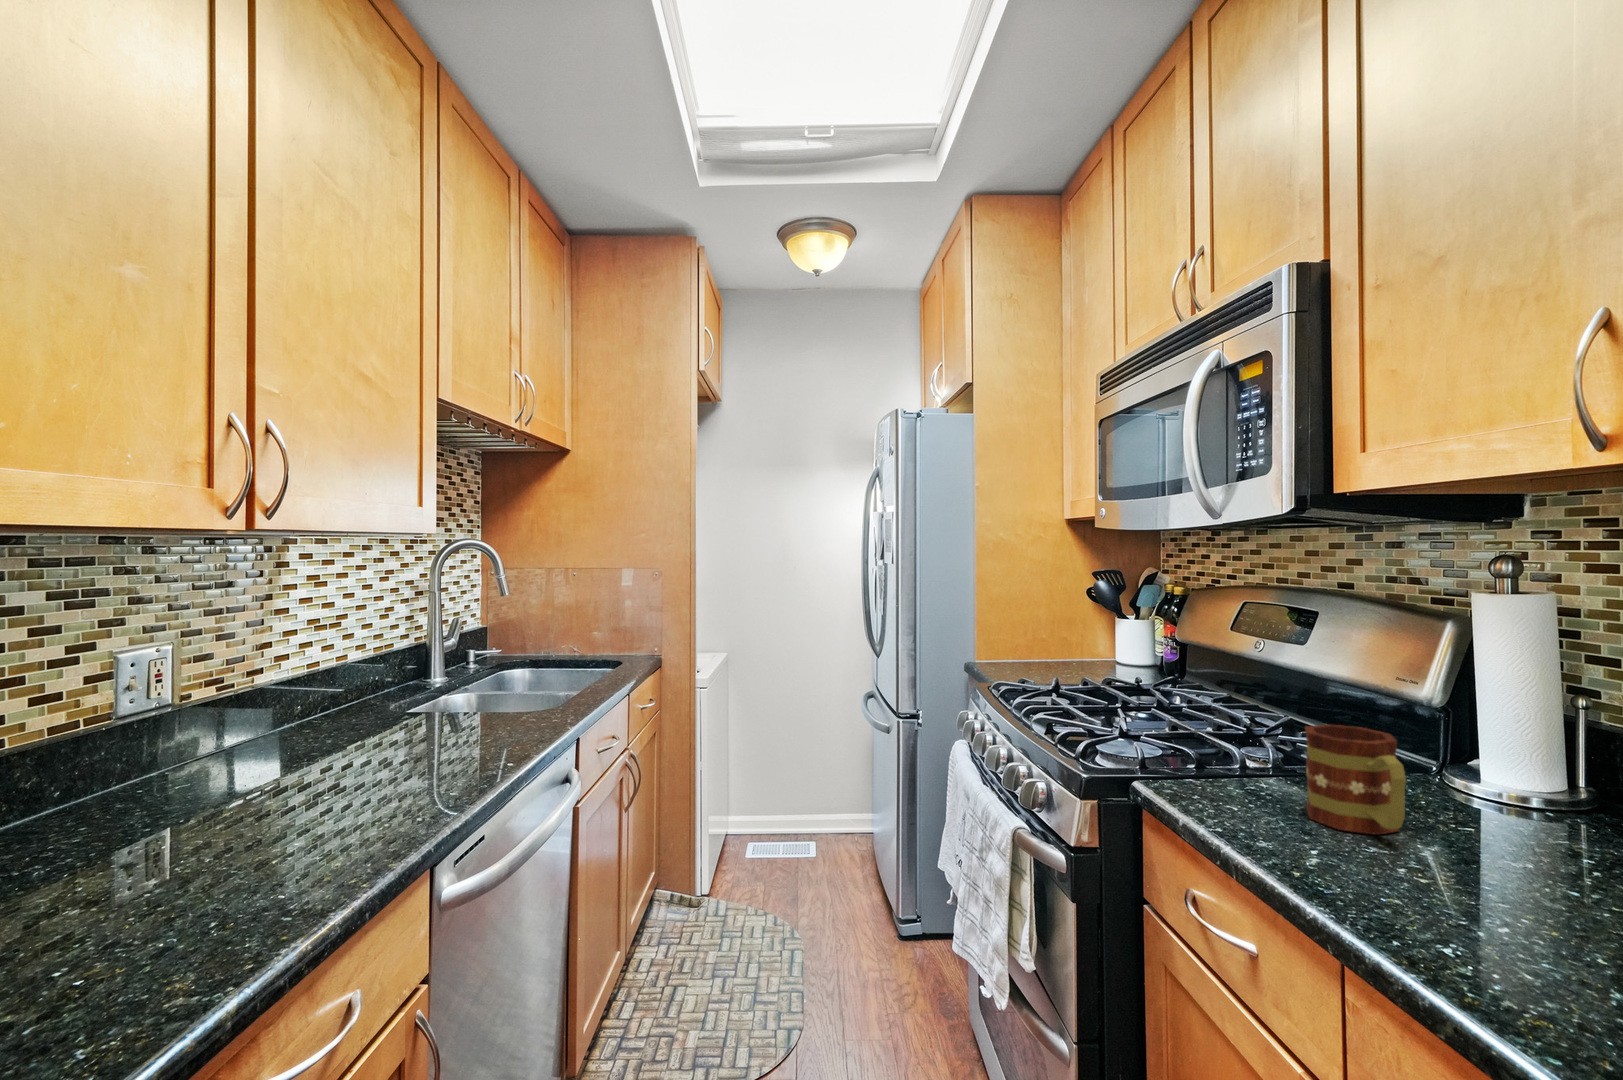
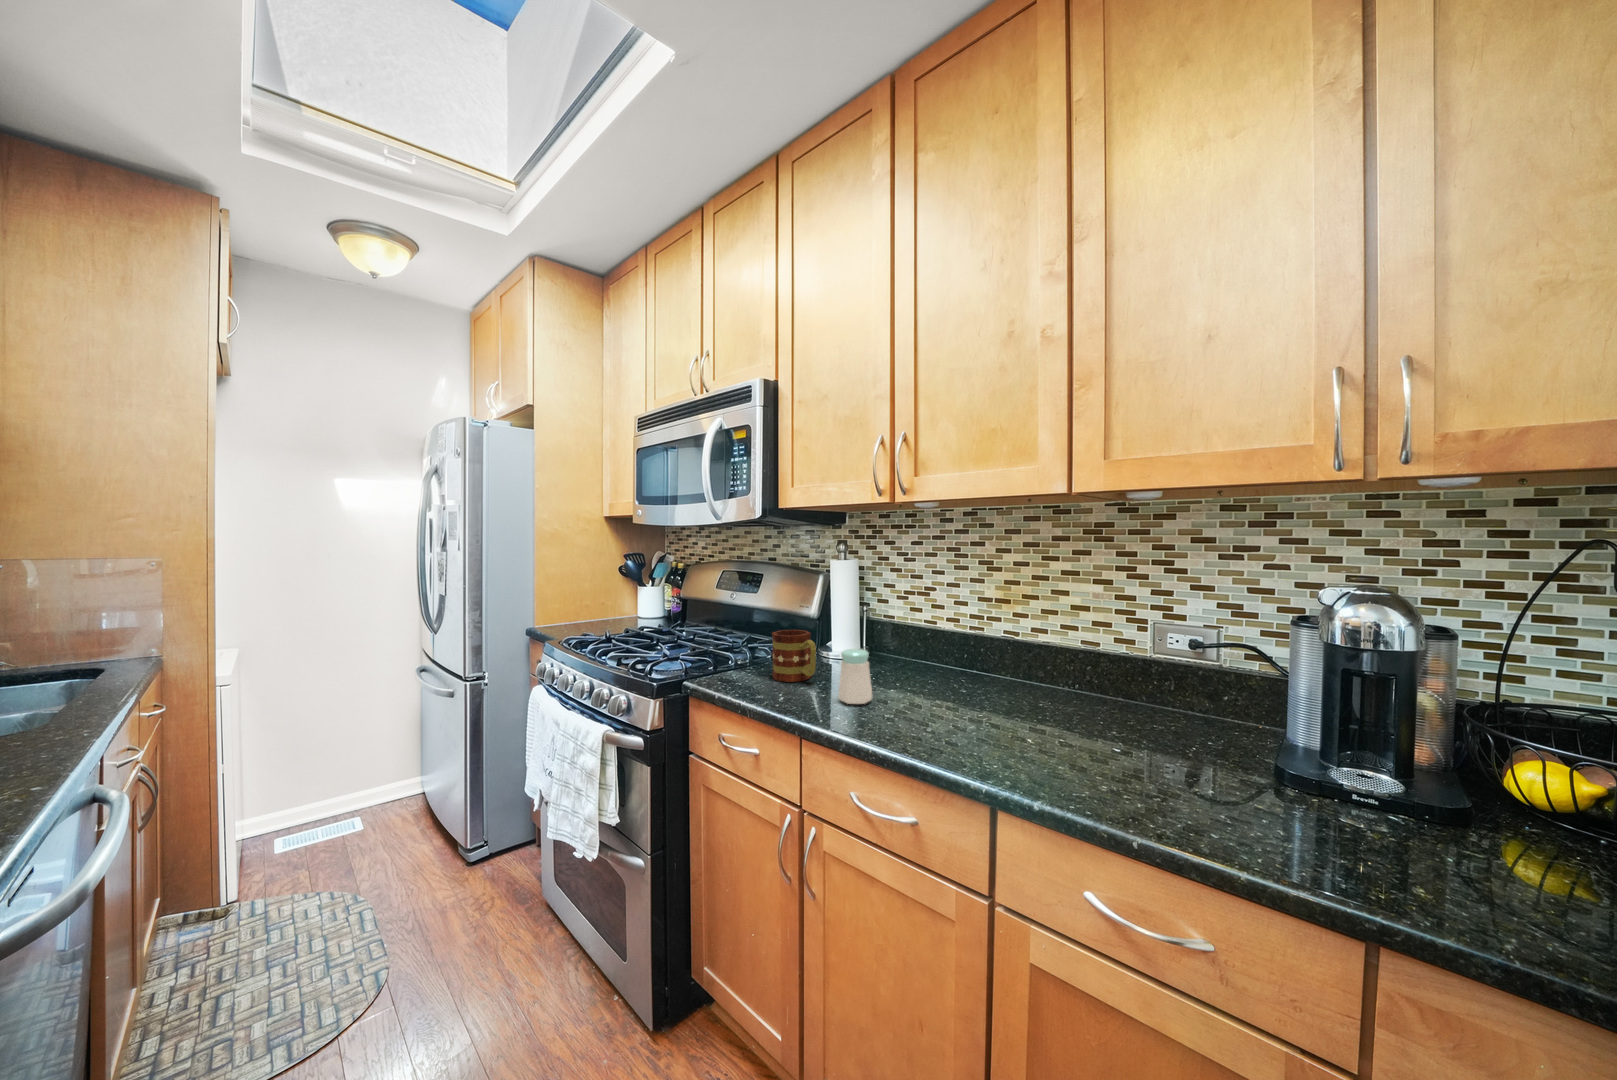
salt shaker: none [1456,797,1561,934] -> present [839,649,872,704]

